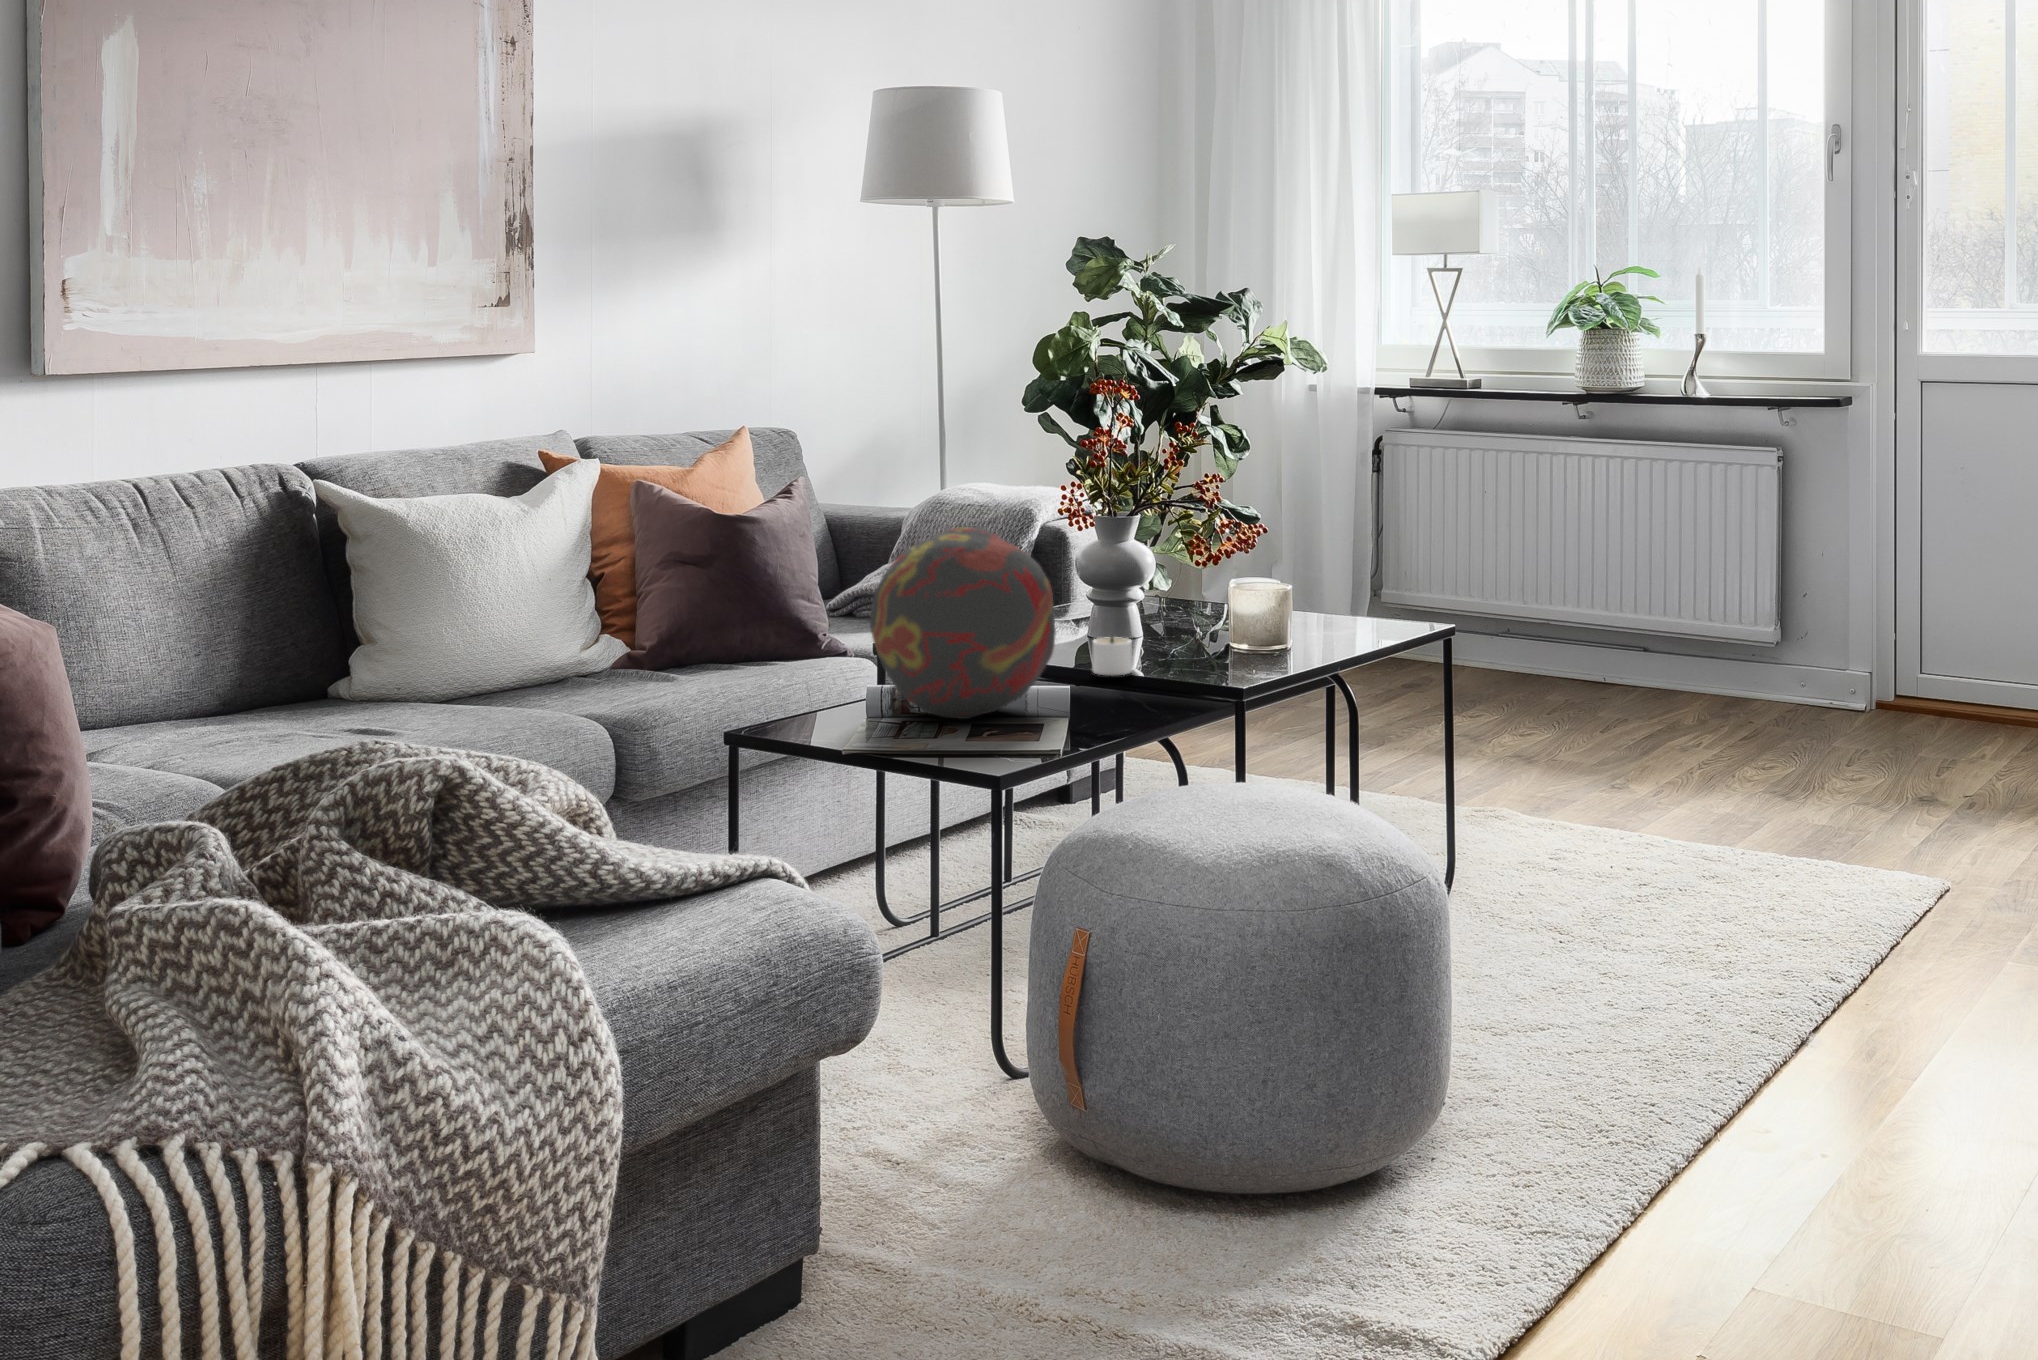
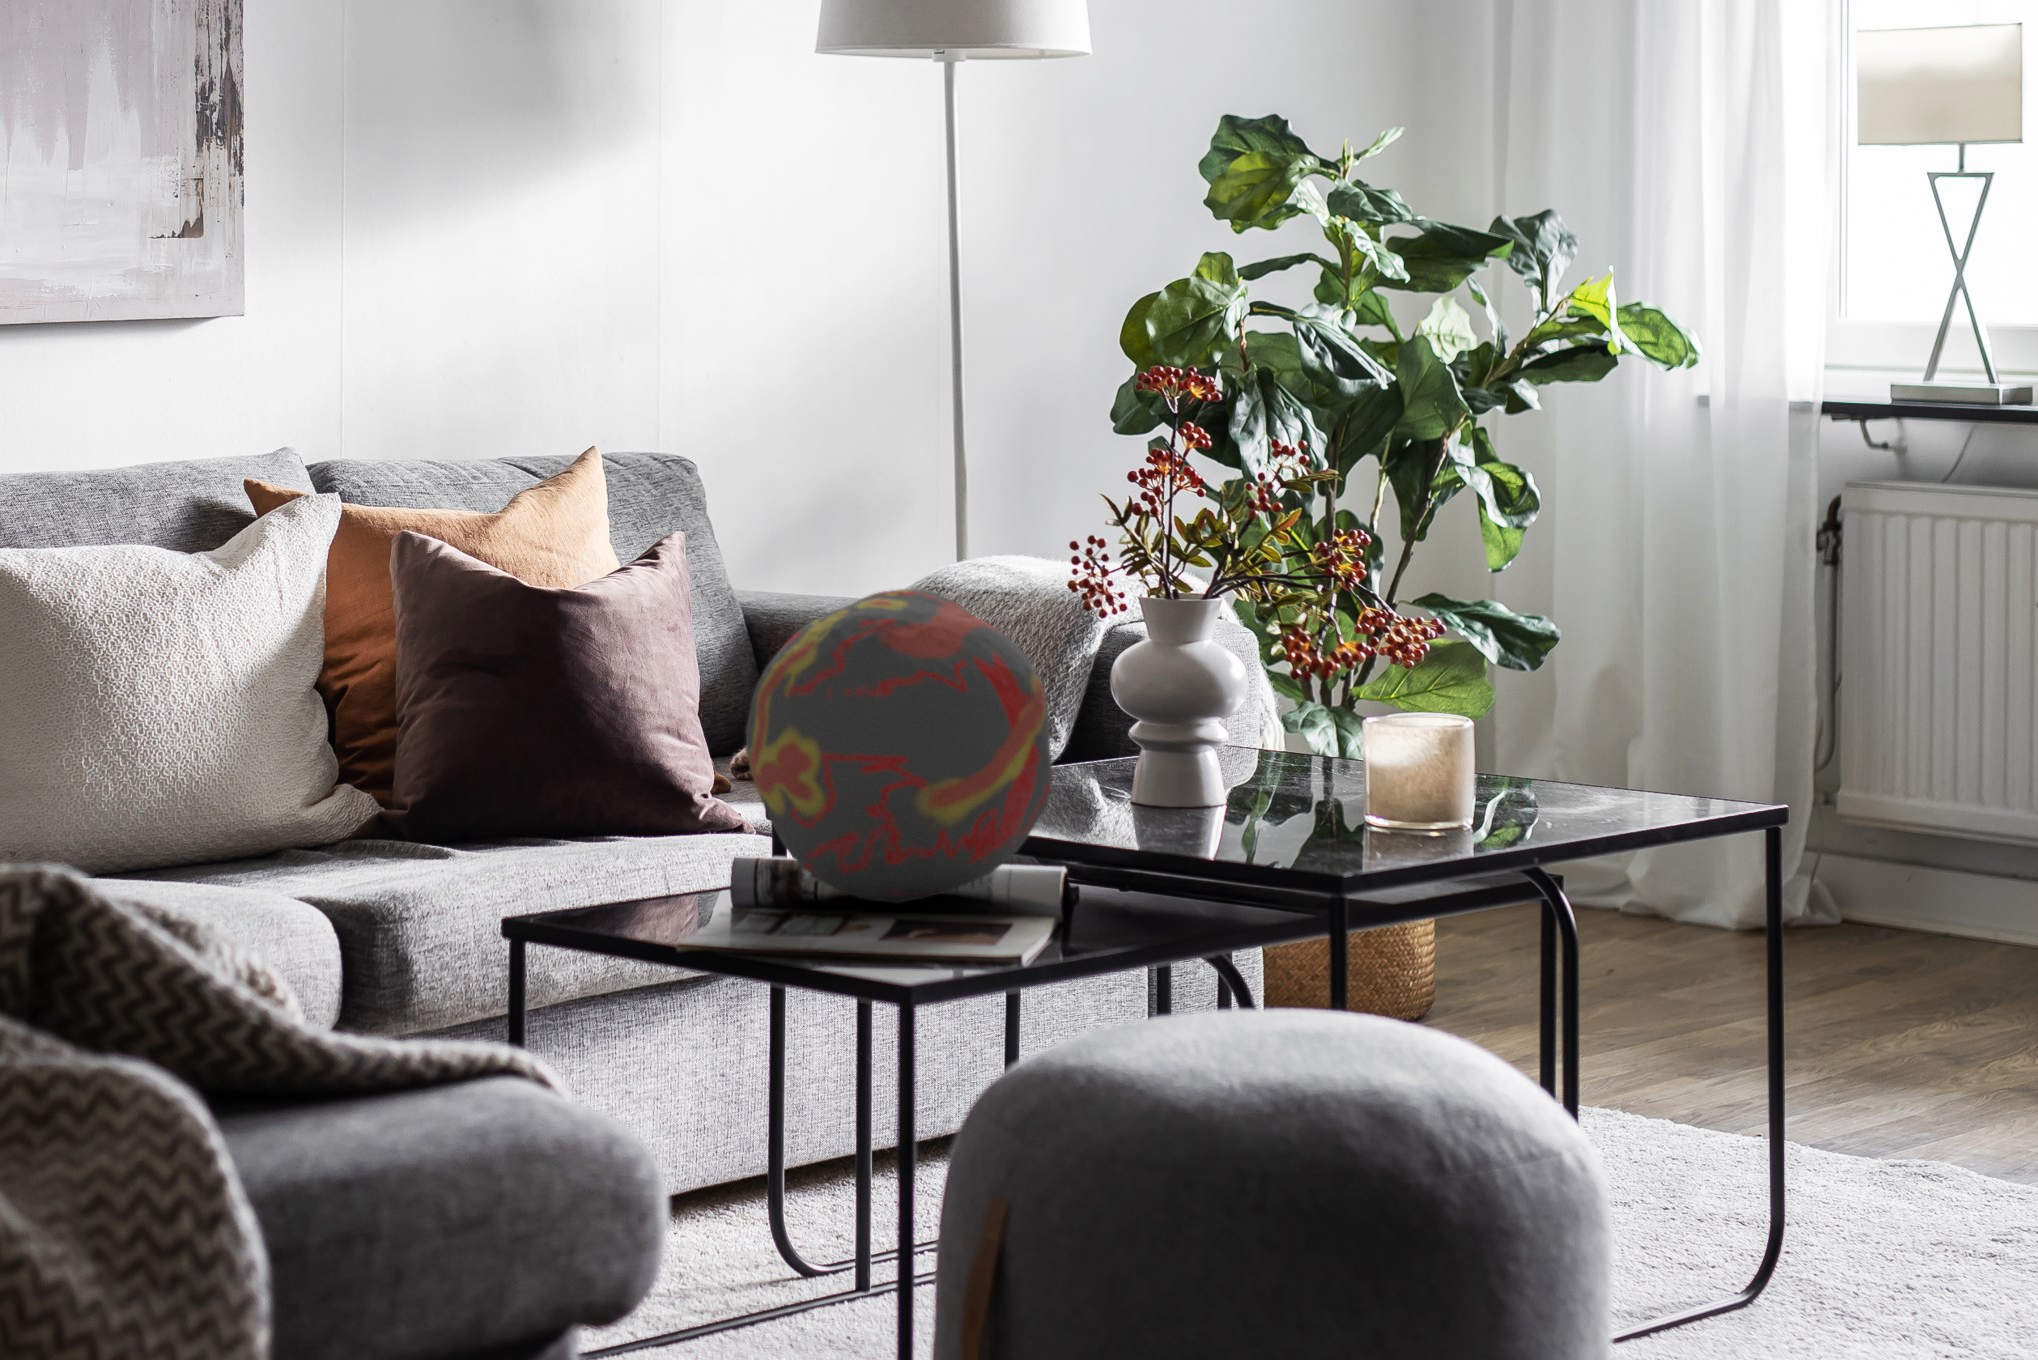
candle: present [1093,637,1132,676] -> none [1138,787,1237,853]

